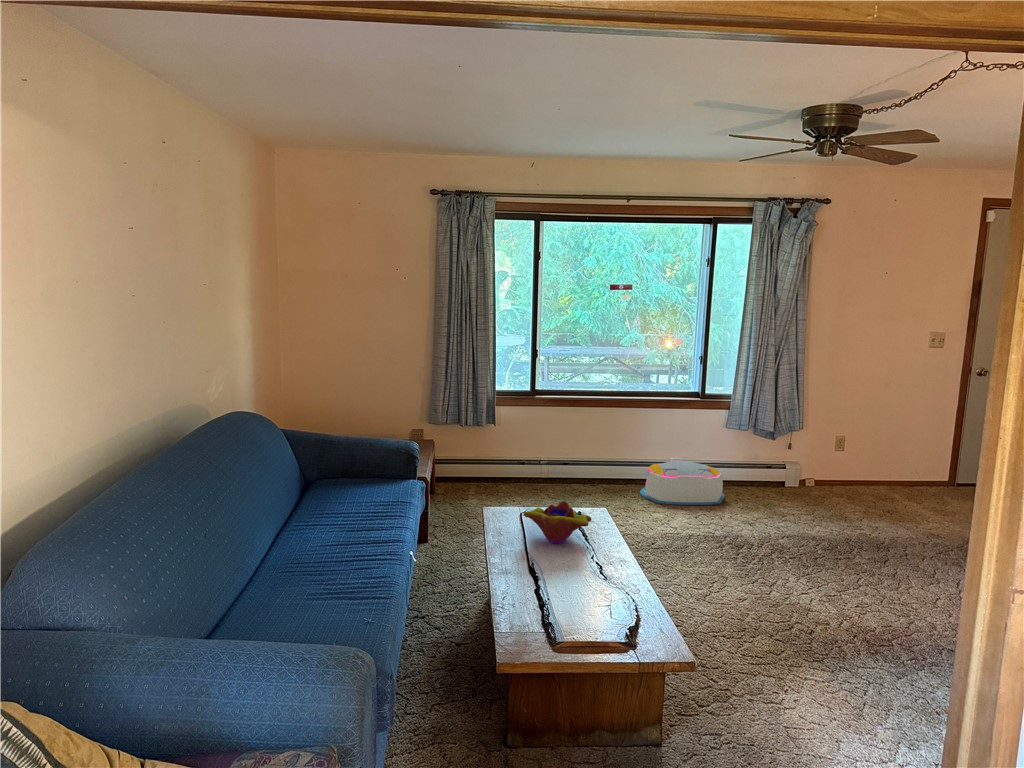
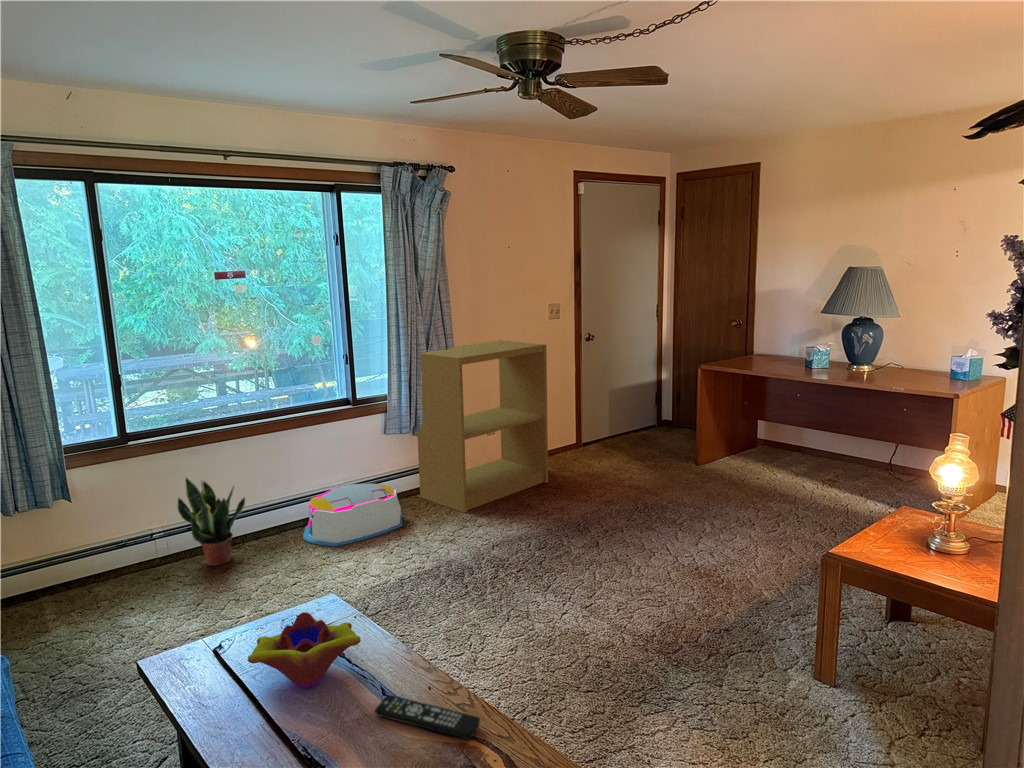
bookshelf: none [751,362,901,509] -> present [417,340,548,513]
potted plant: none [557,425,601,493] -> present [178,478,245,565]
remote control: none [578,559,632,593] -> present [375,695,480,739]

